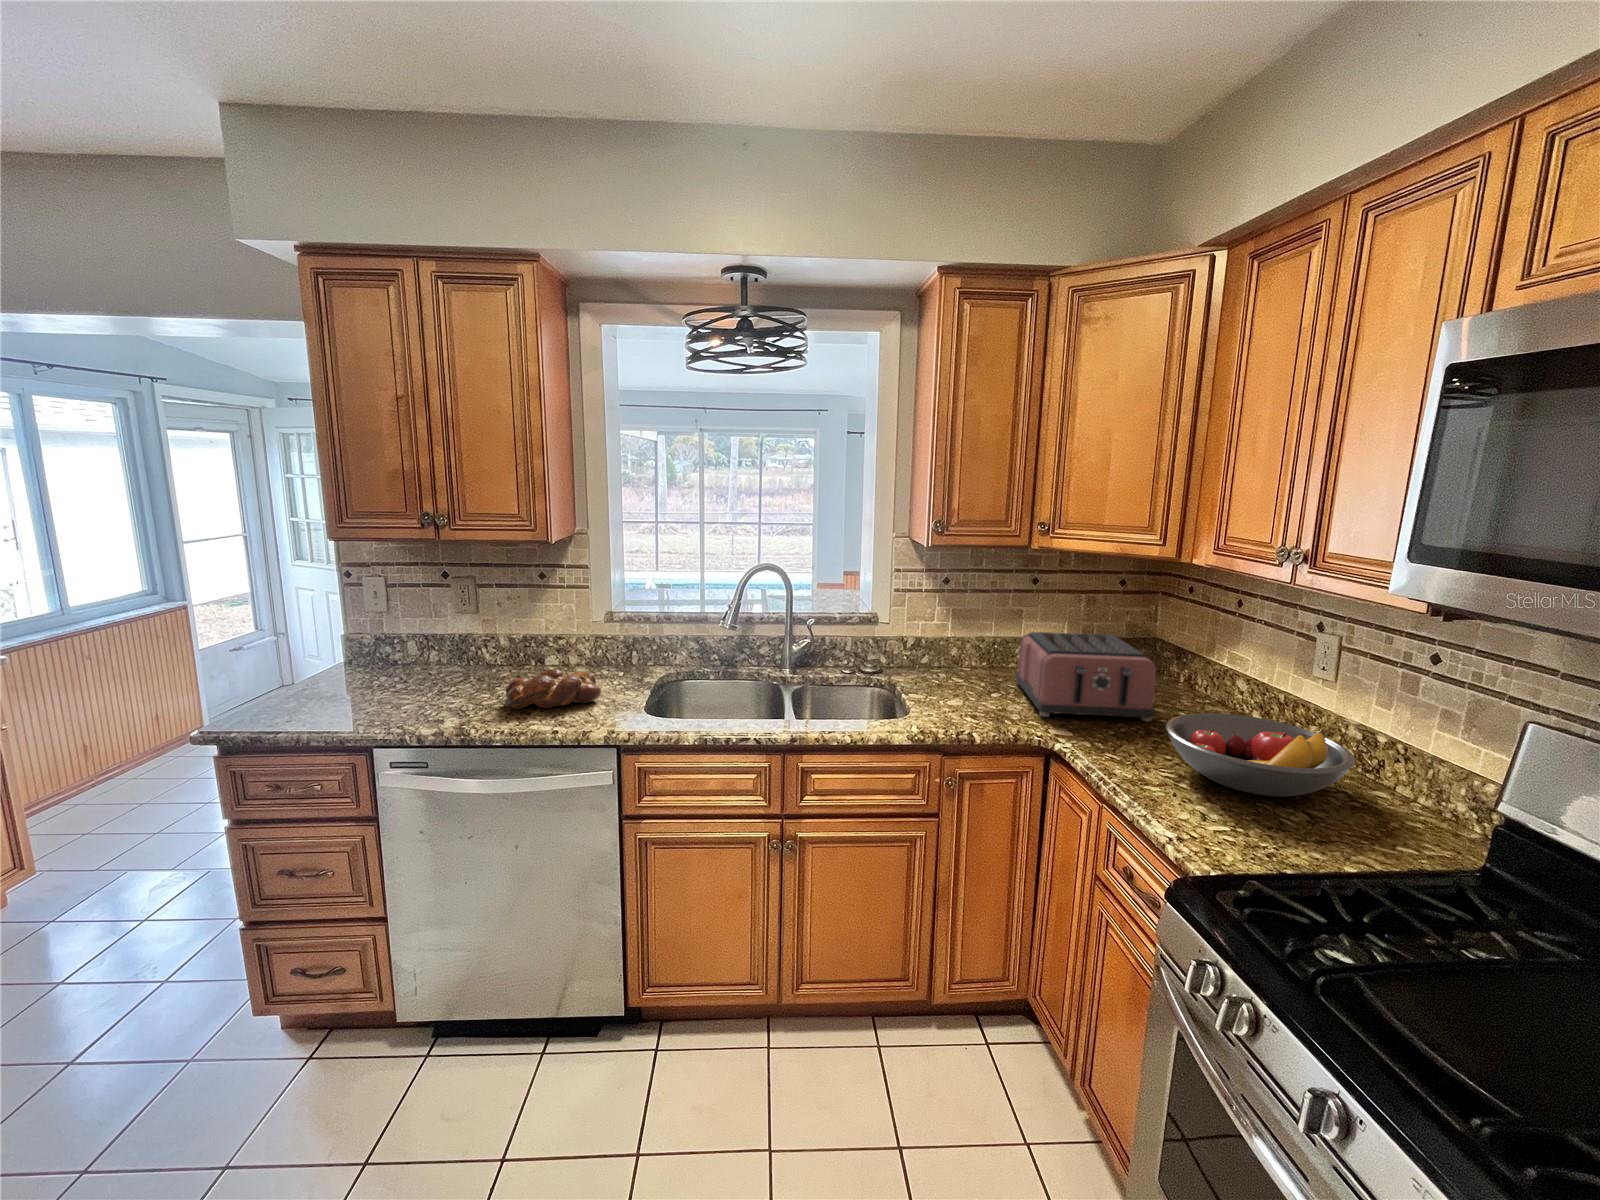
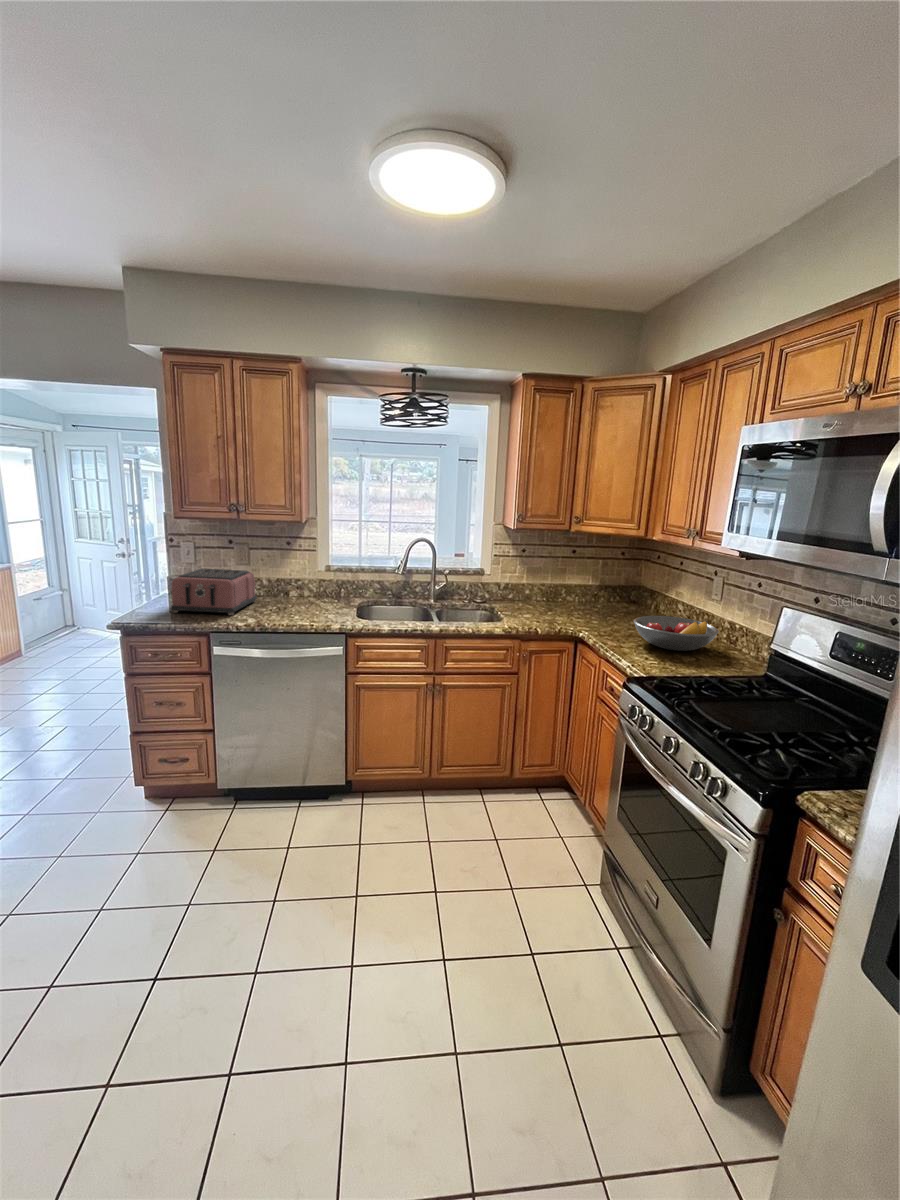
toaster: present [1015,632,1156,722] -> present [171,569,257,615]
bread loaf: present [505,669,601,709] -> none [277,594,331,616]

